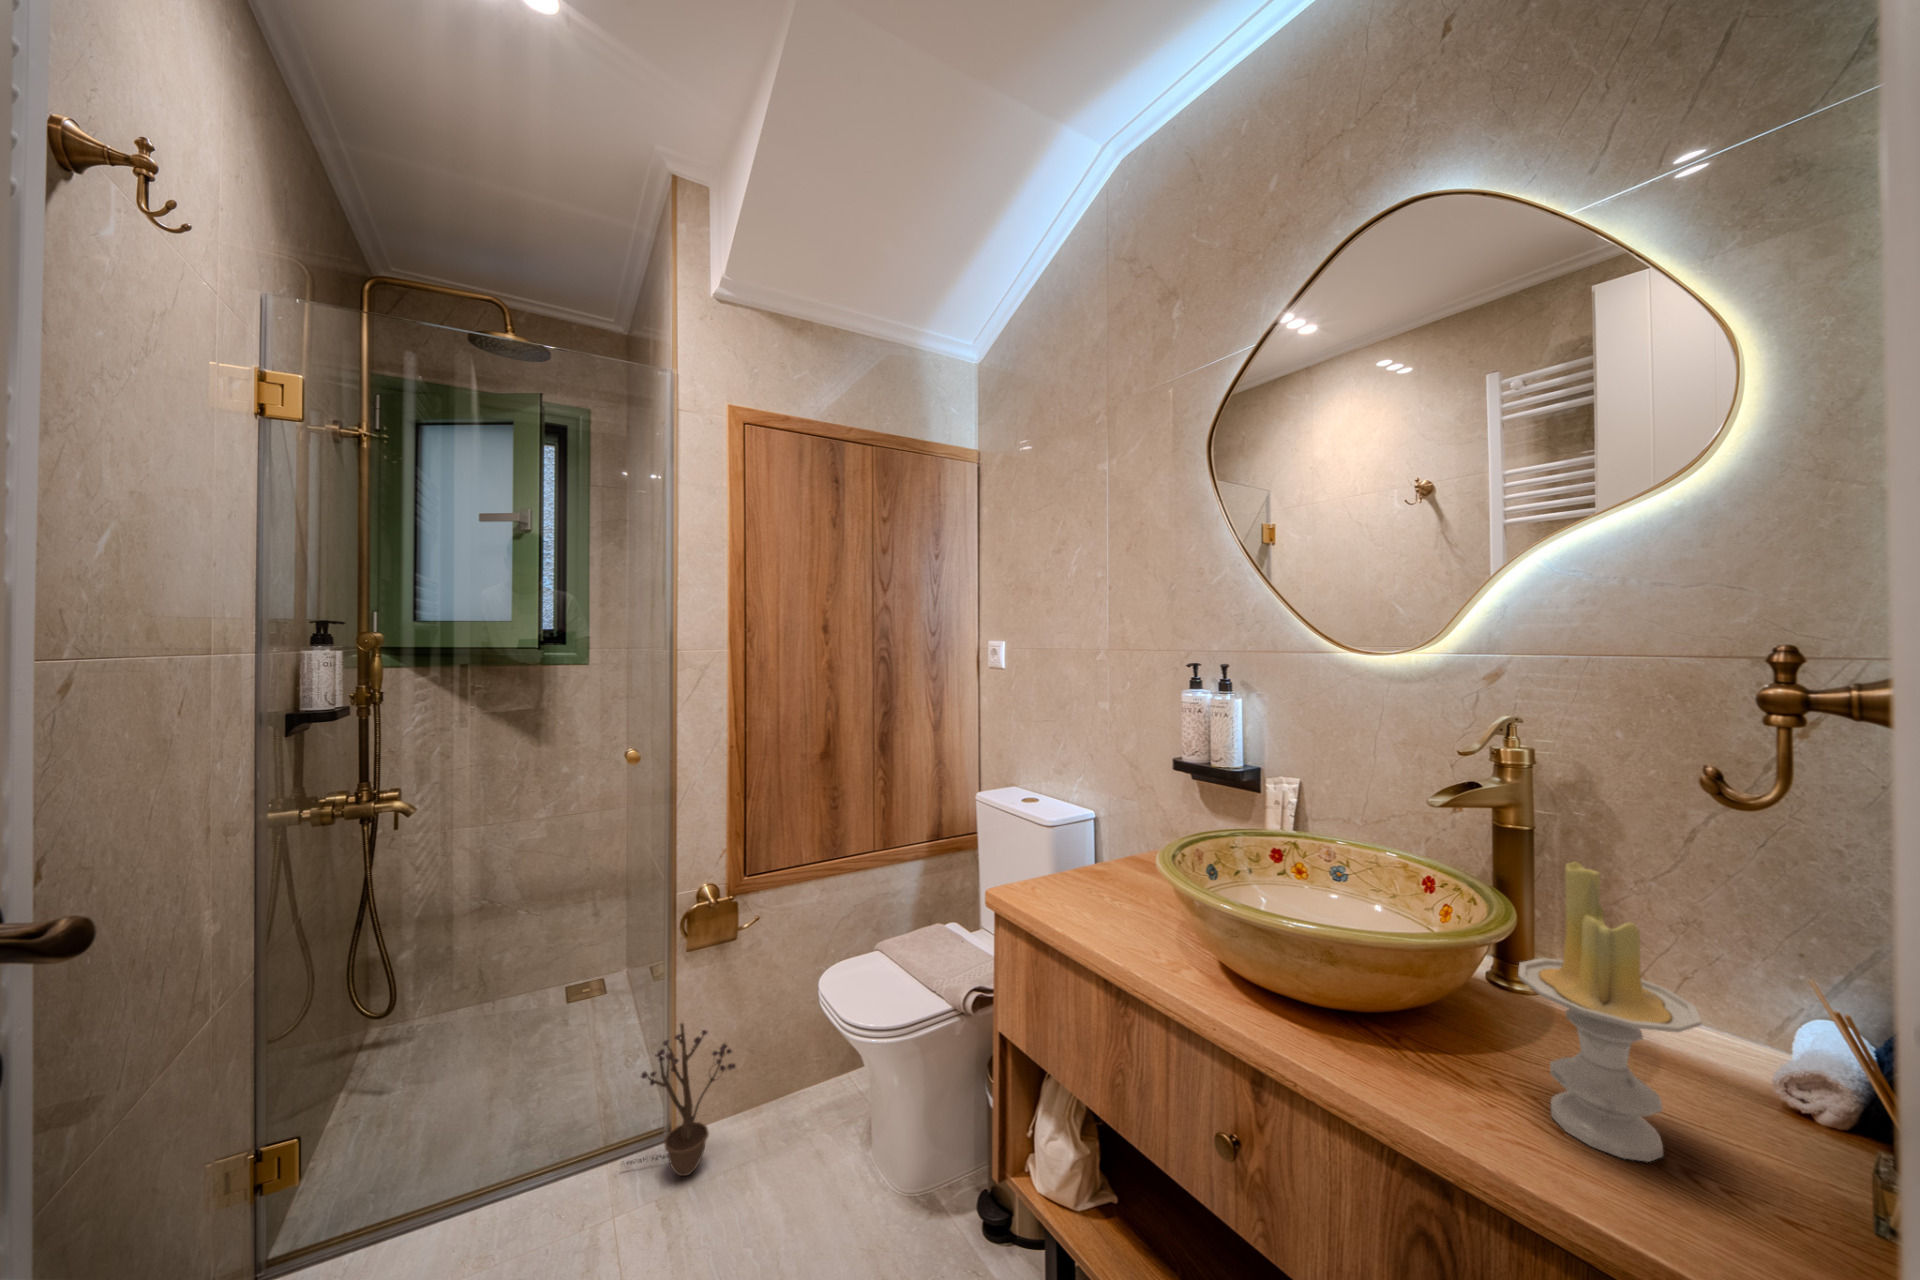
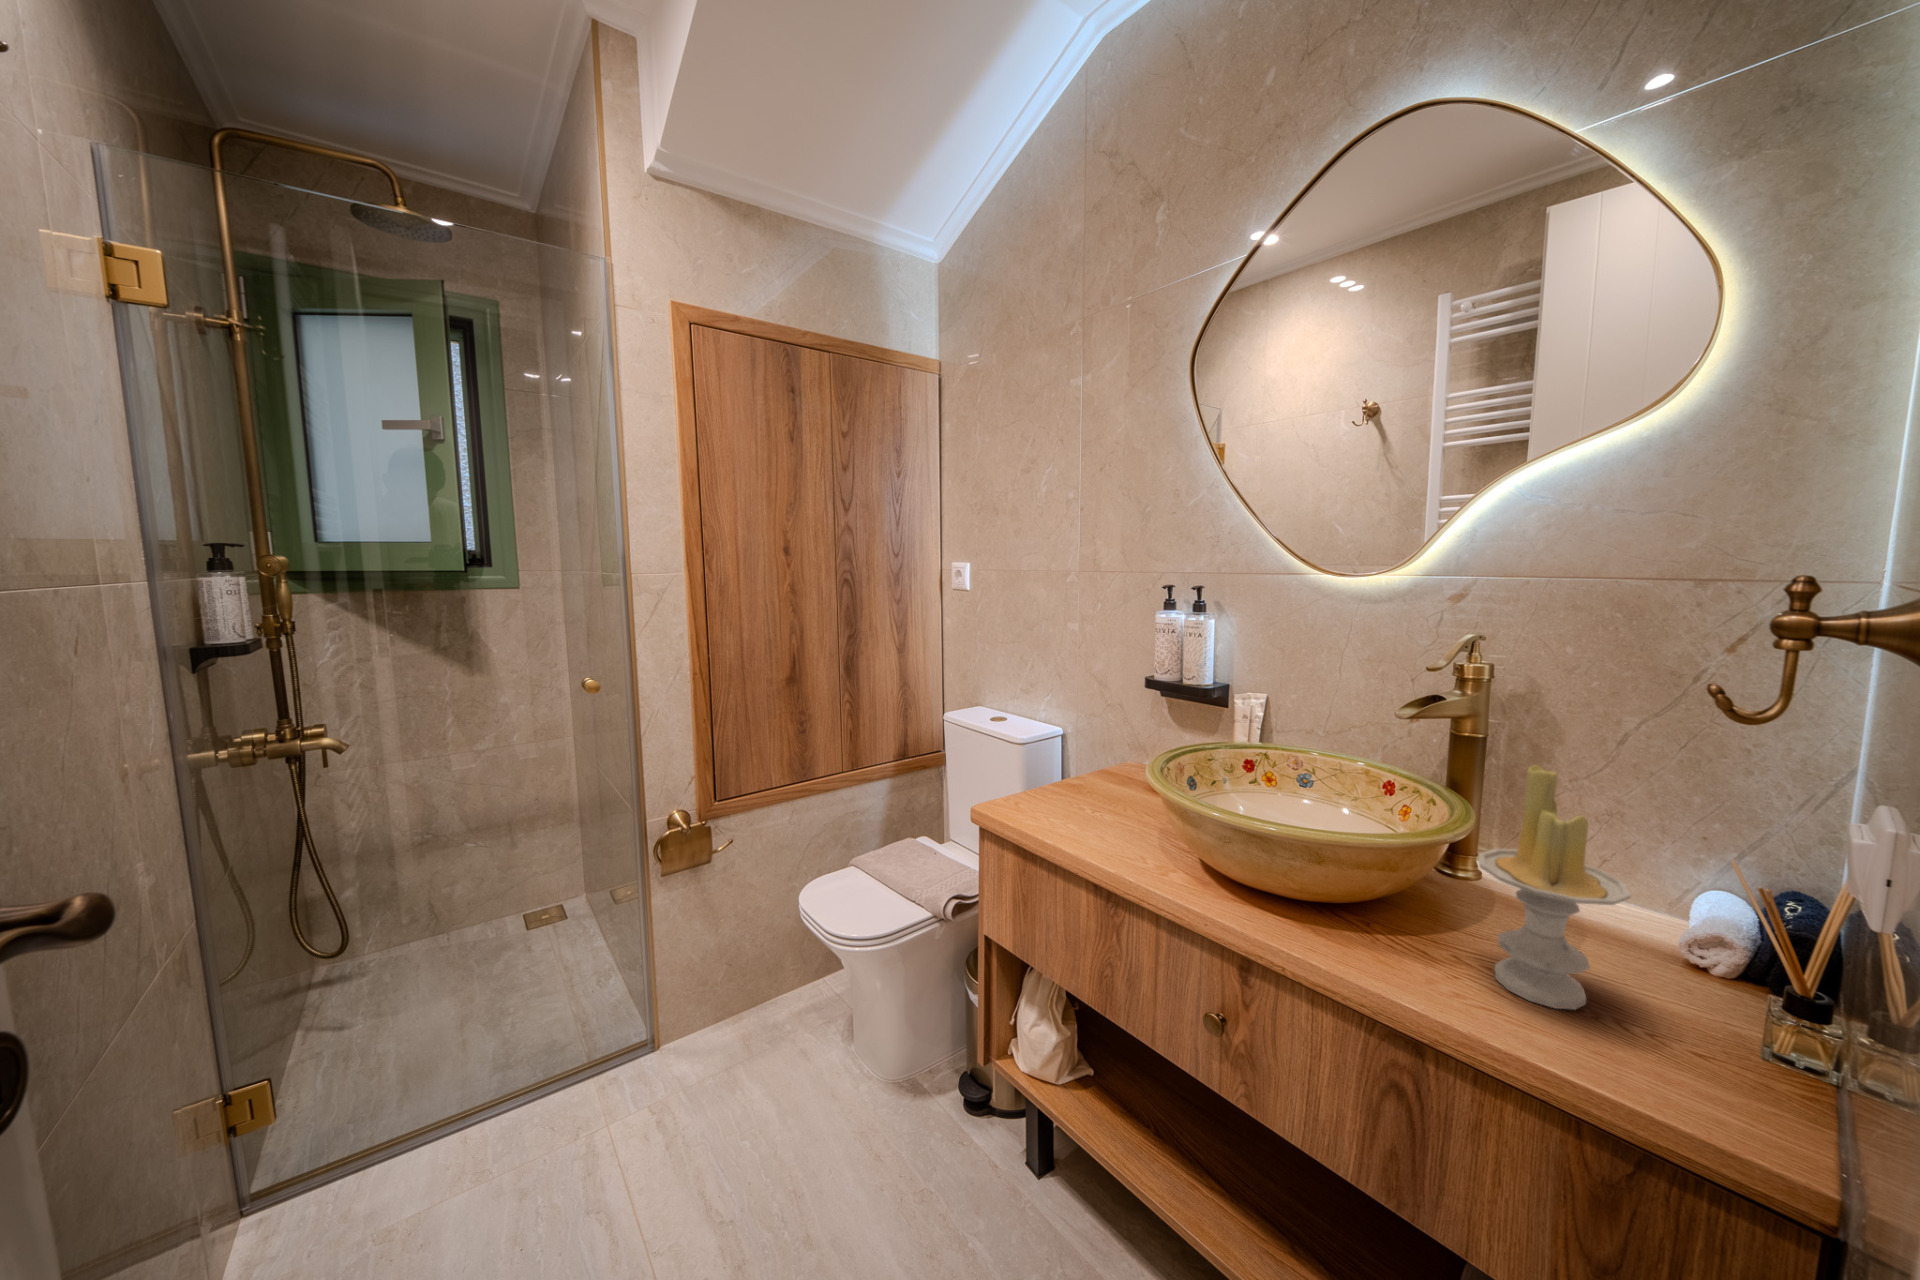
decorative plant: present [623,1023,736,1176] -> none [609,945,719,1084]

